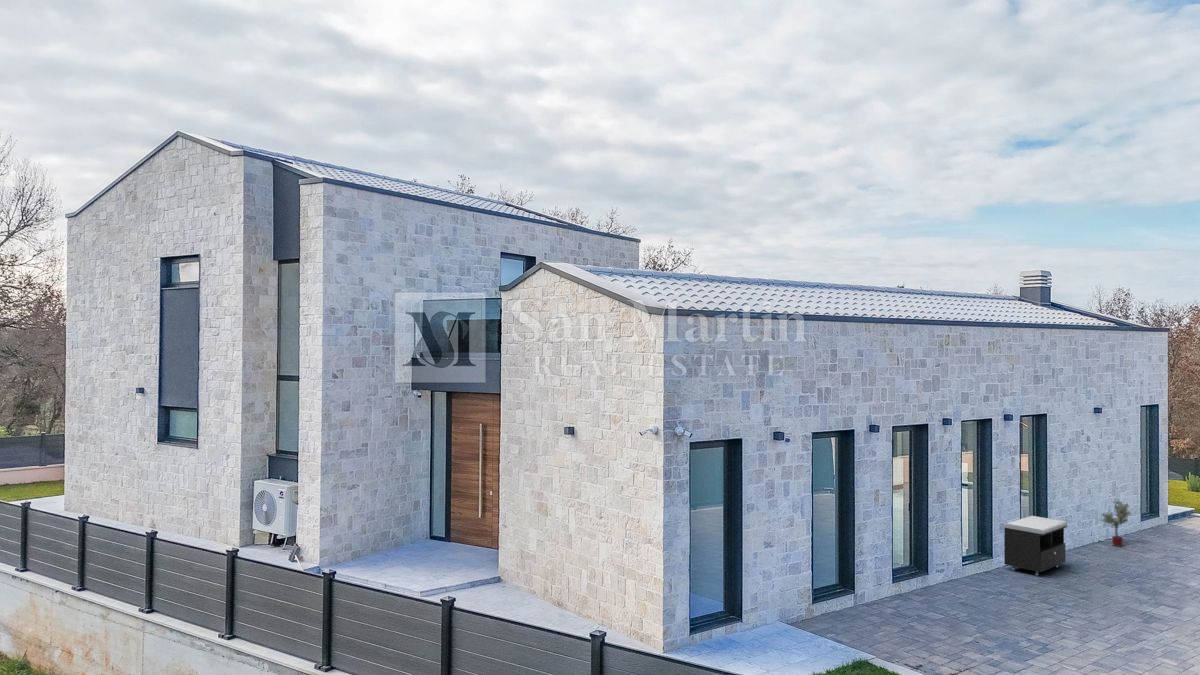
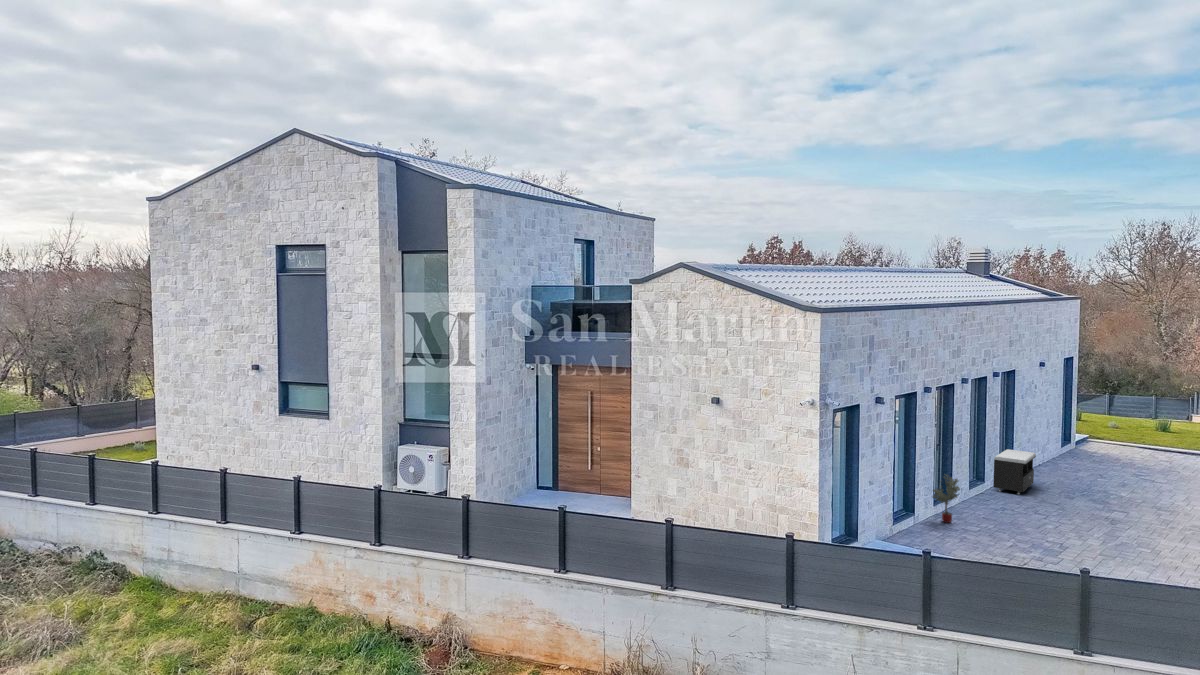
potted tree: present [1102,501,1131,546] -> present [932,476,960,523]

